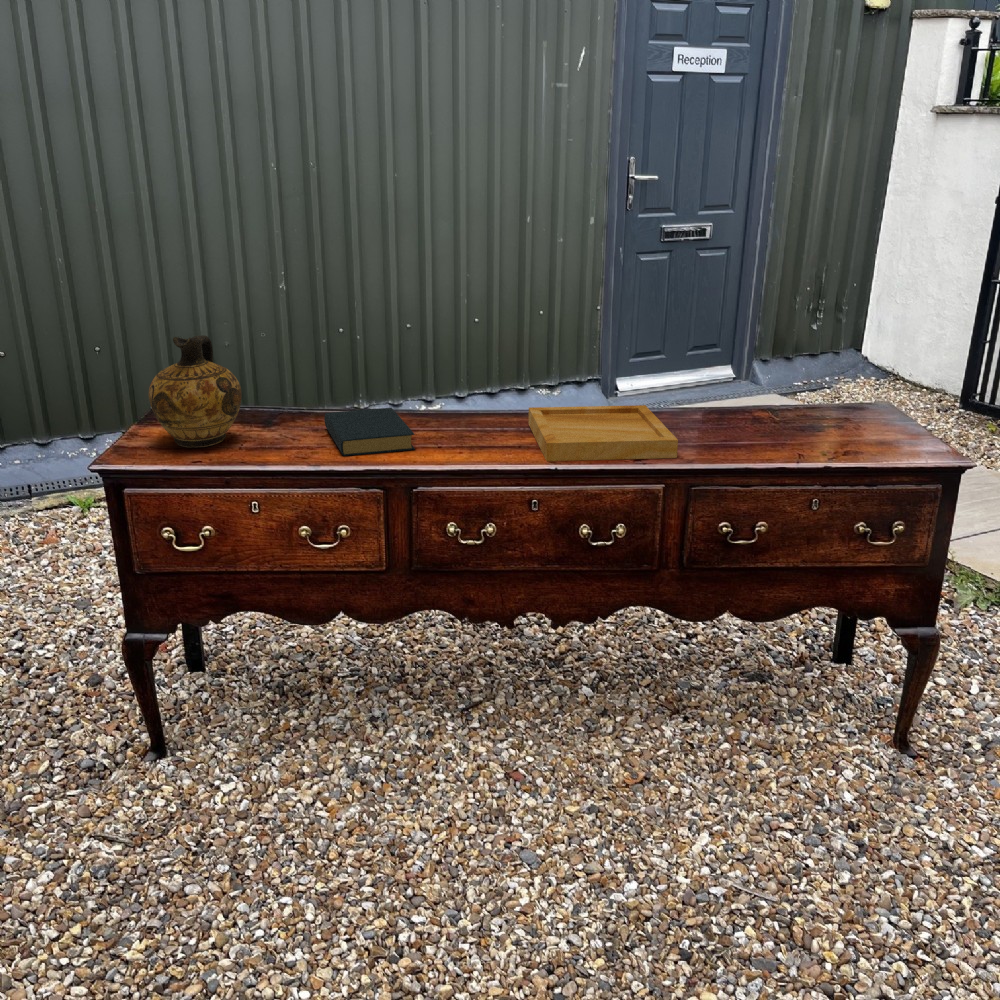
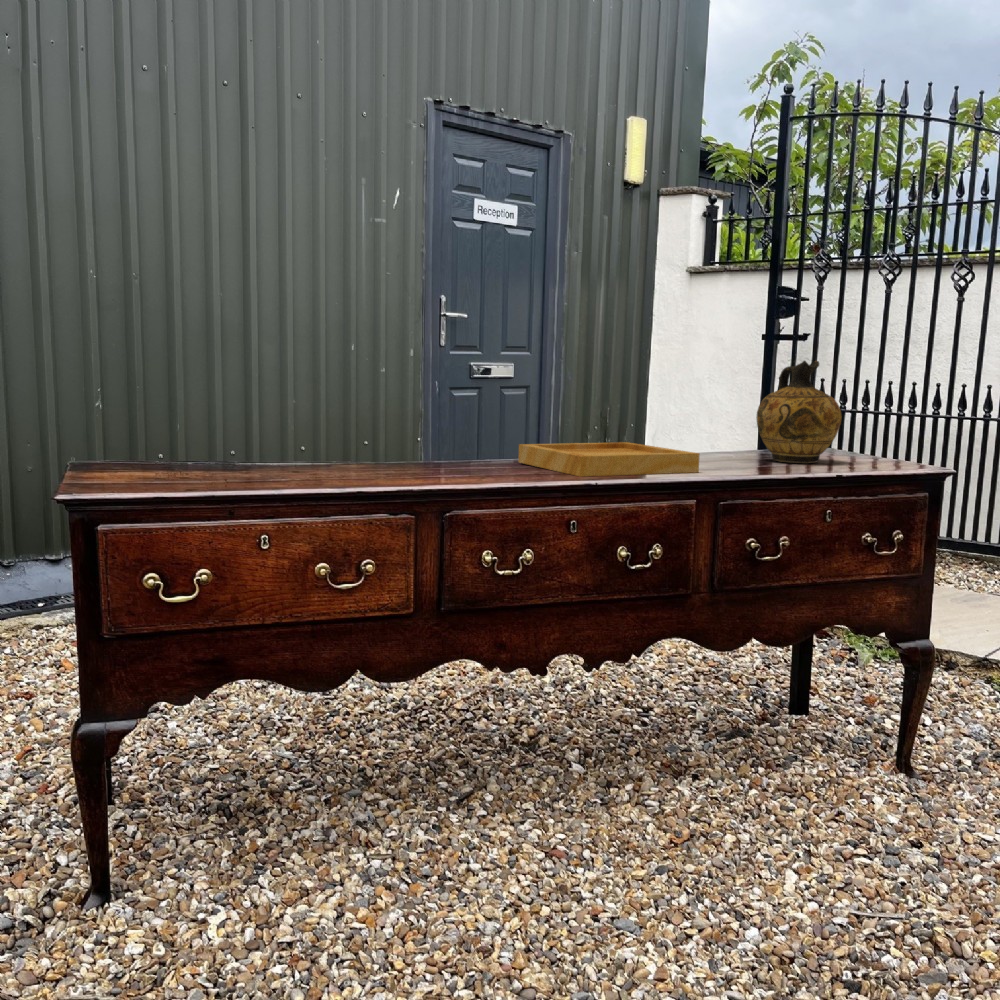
ceramic jug: present [149,335,242,447] -> present [756,361,842,463]
hardback book: present [324,408,415,456] -> none [305,447,432,479]

